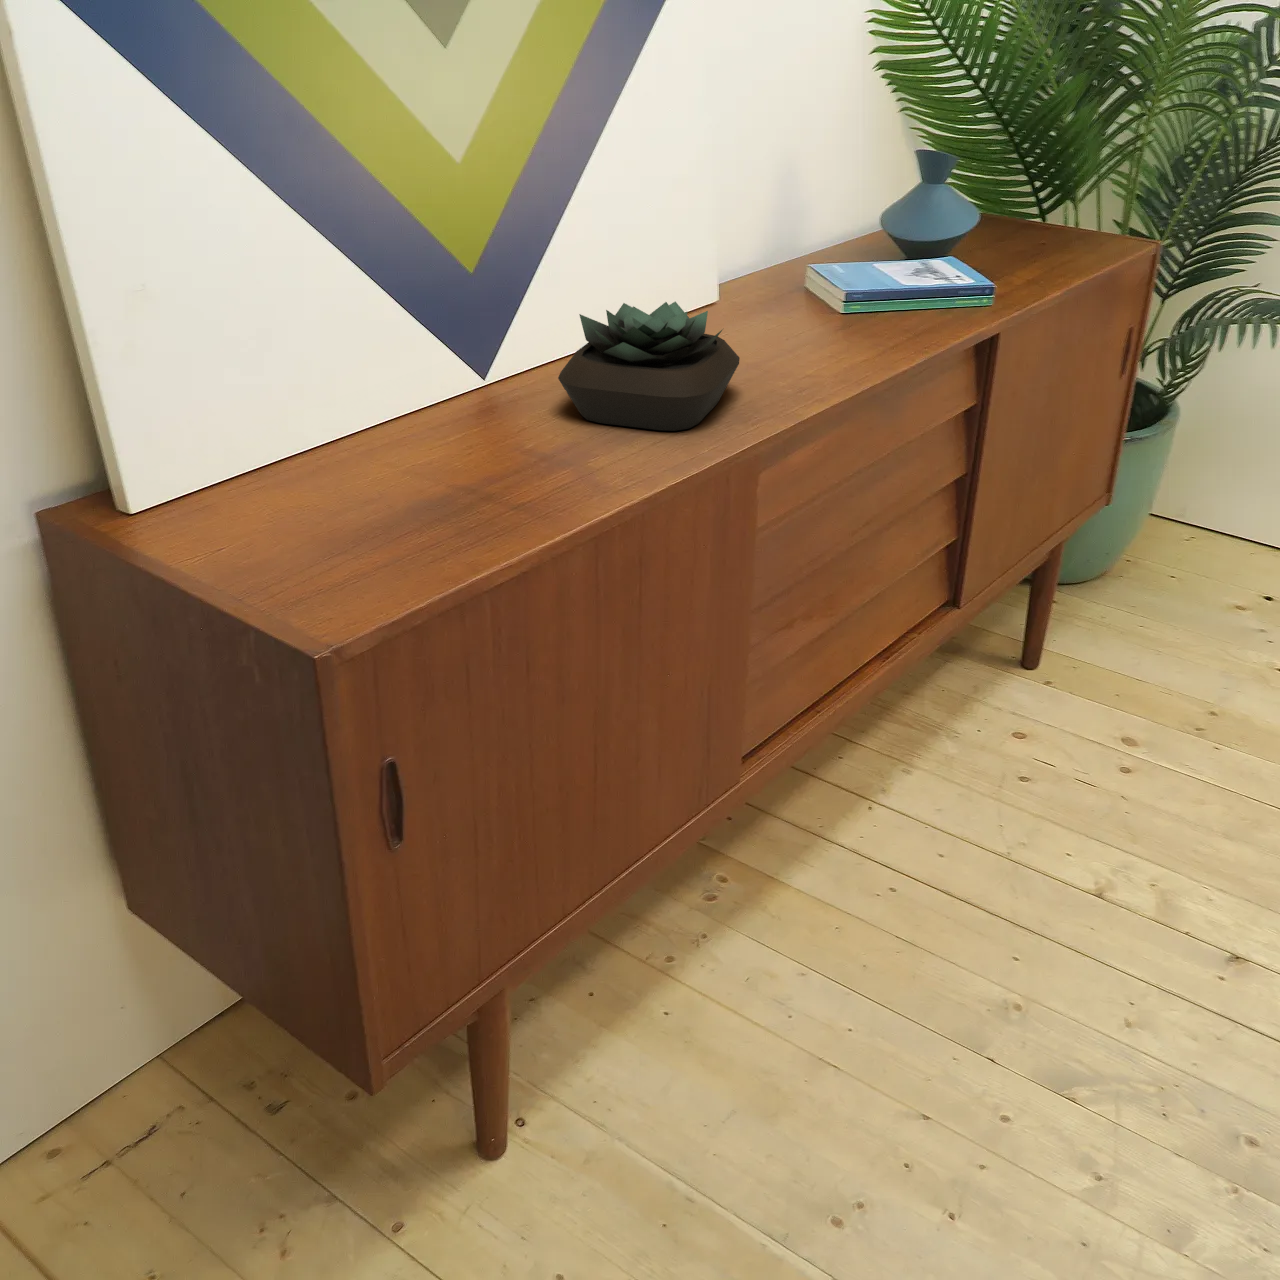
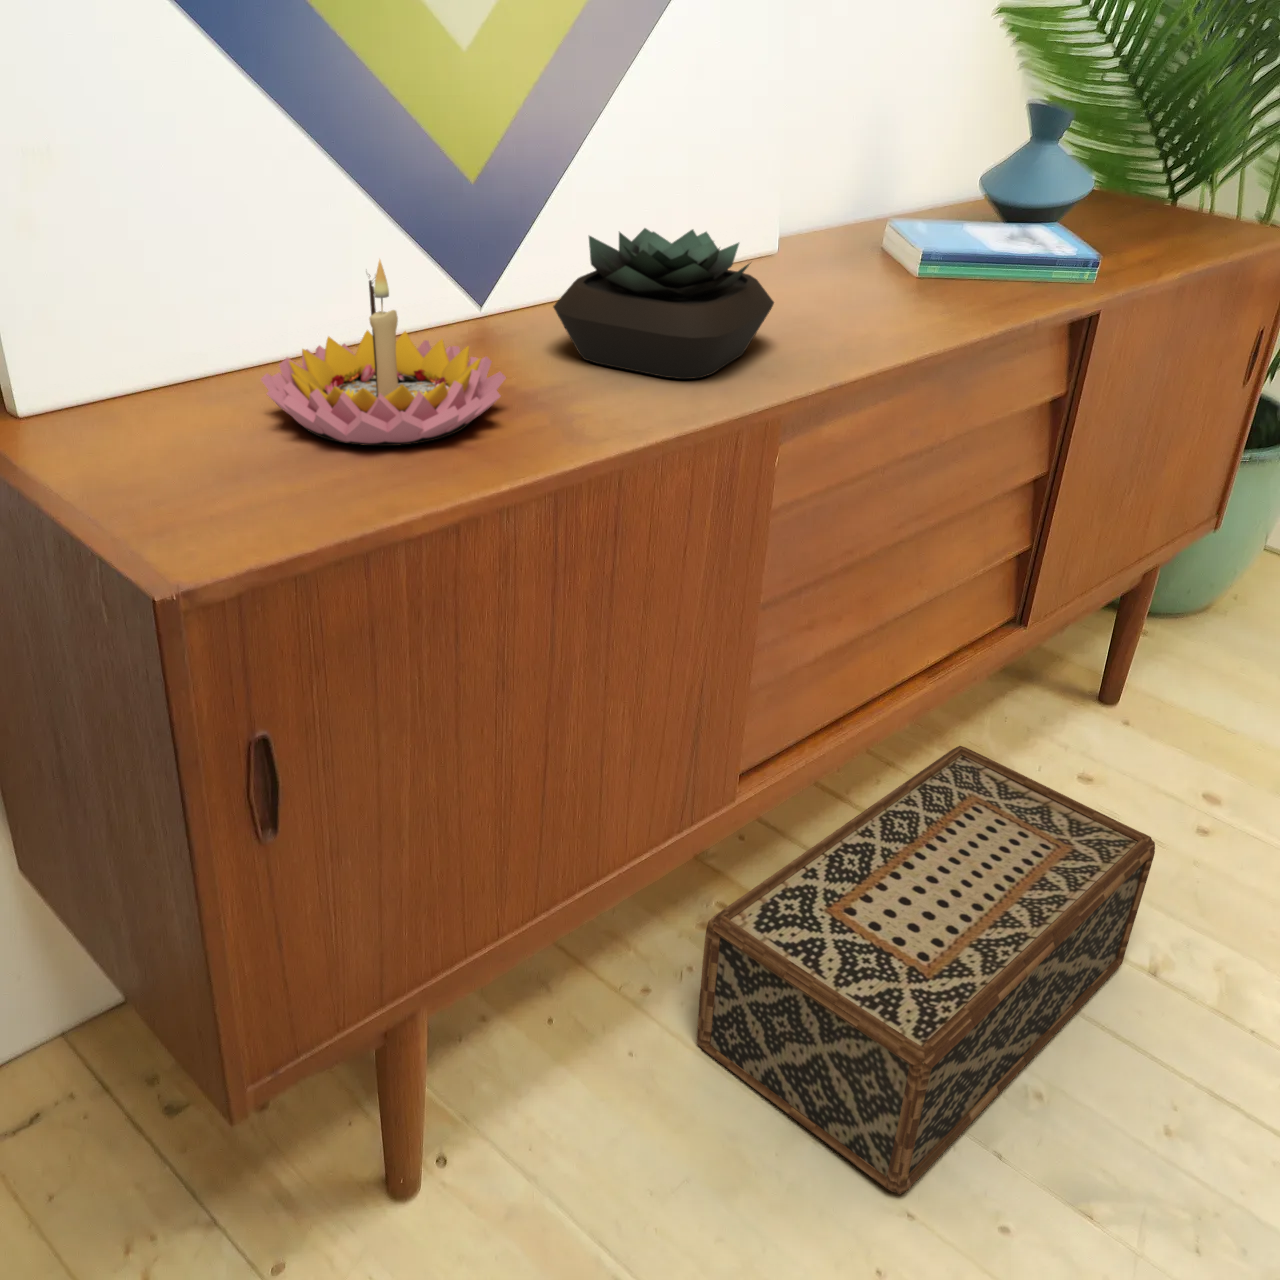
candle holder: none [339,360,543,514] -> present [261,260,506,446]
woven basket: none [723,718,1091,1099] -> present [697,746,1155,1195]

